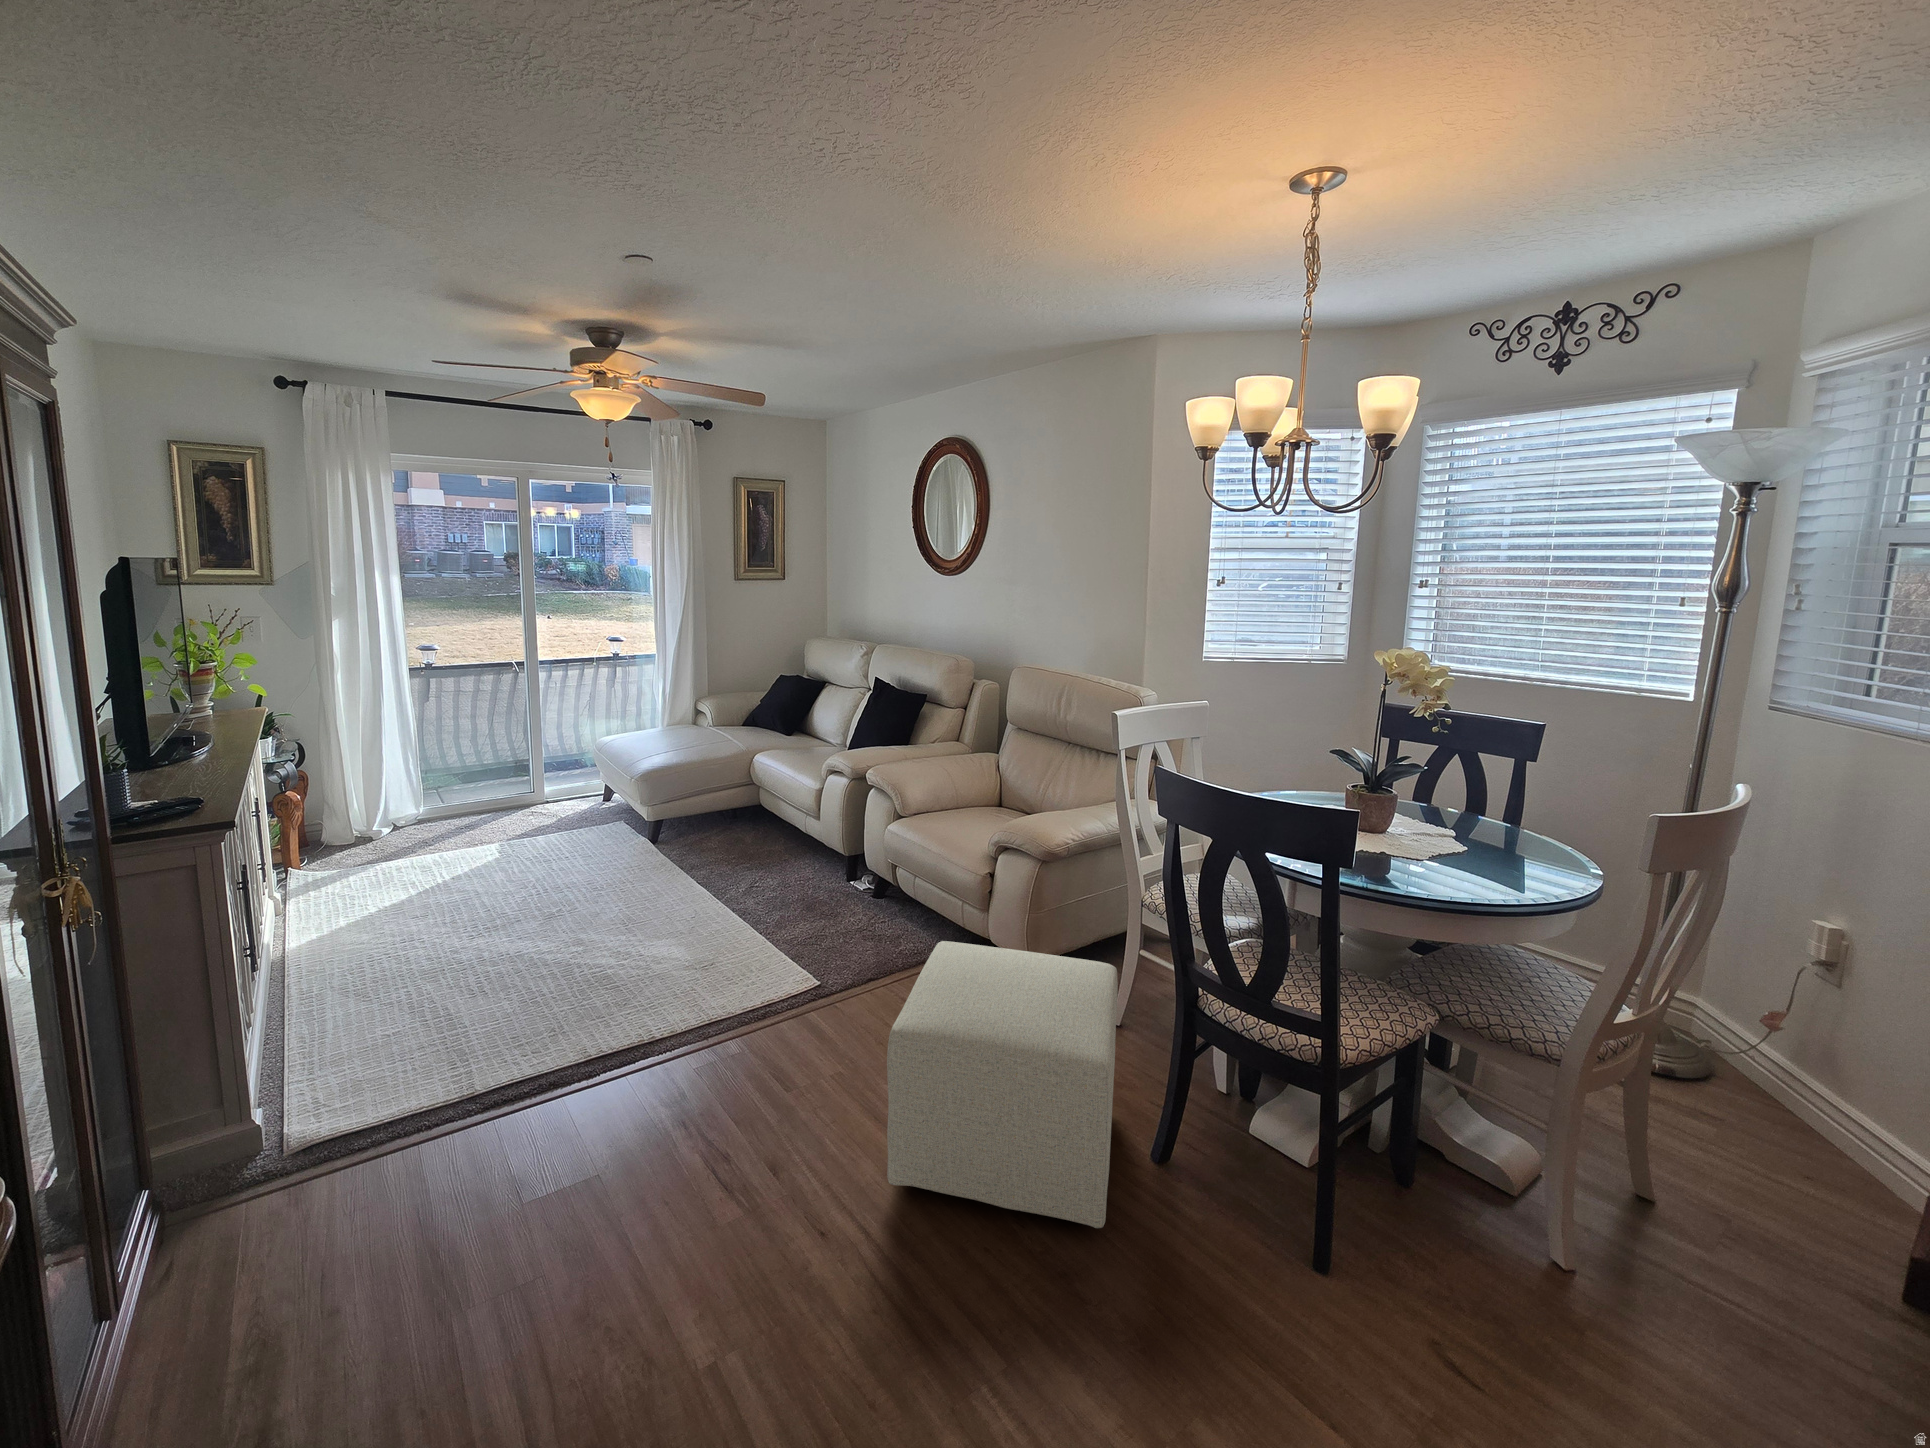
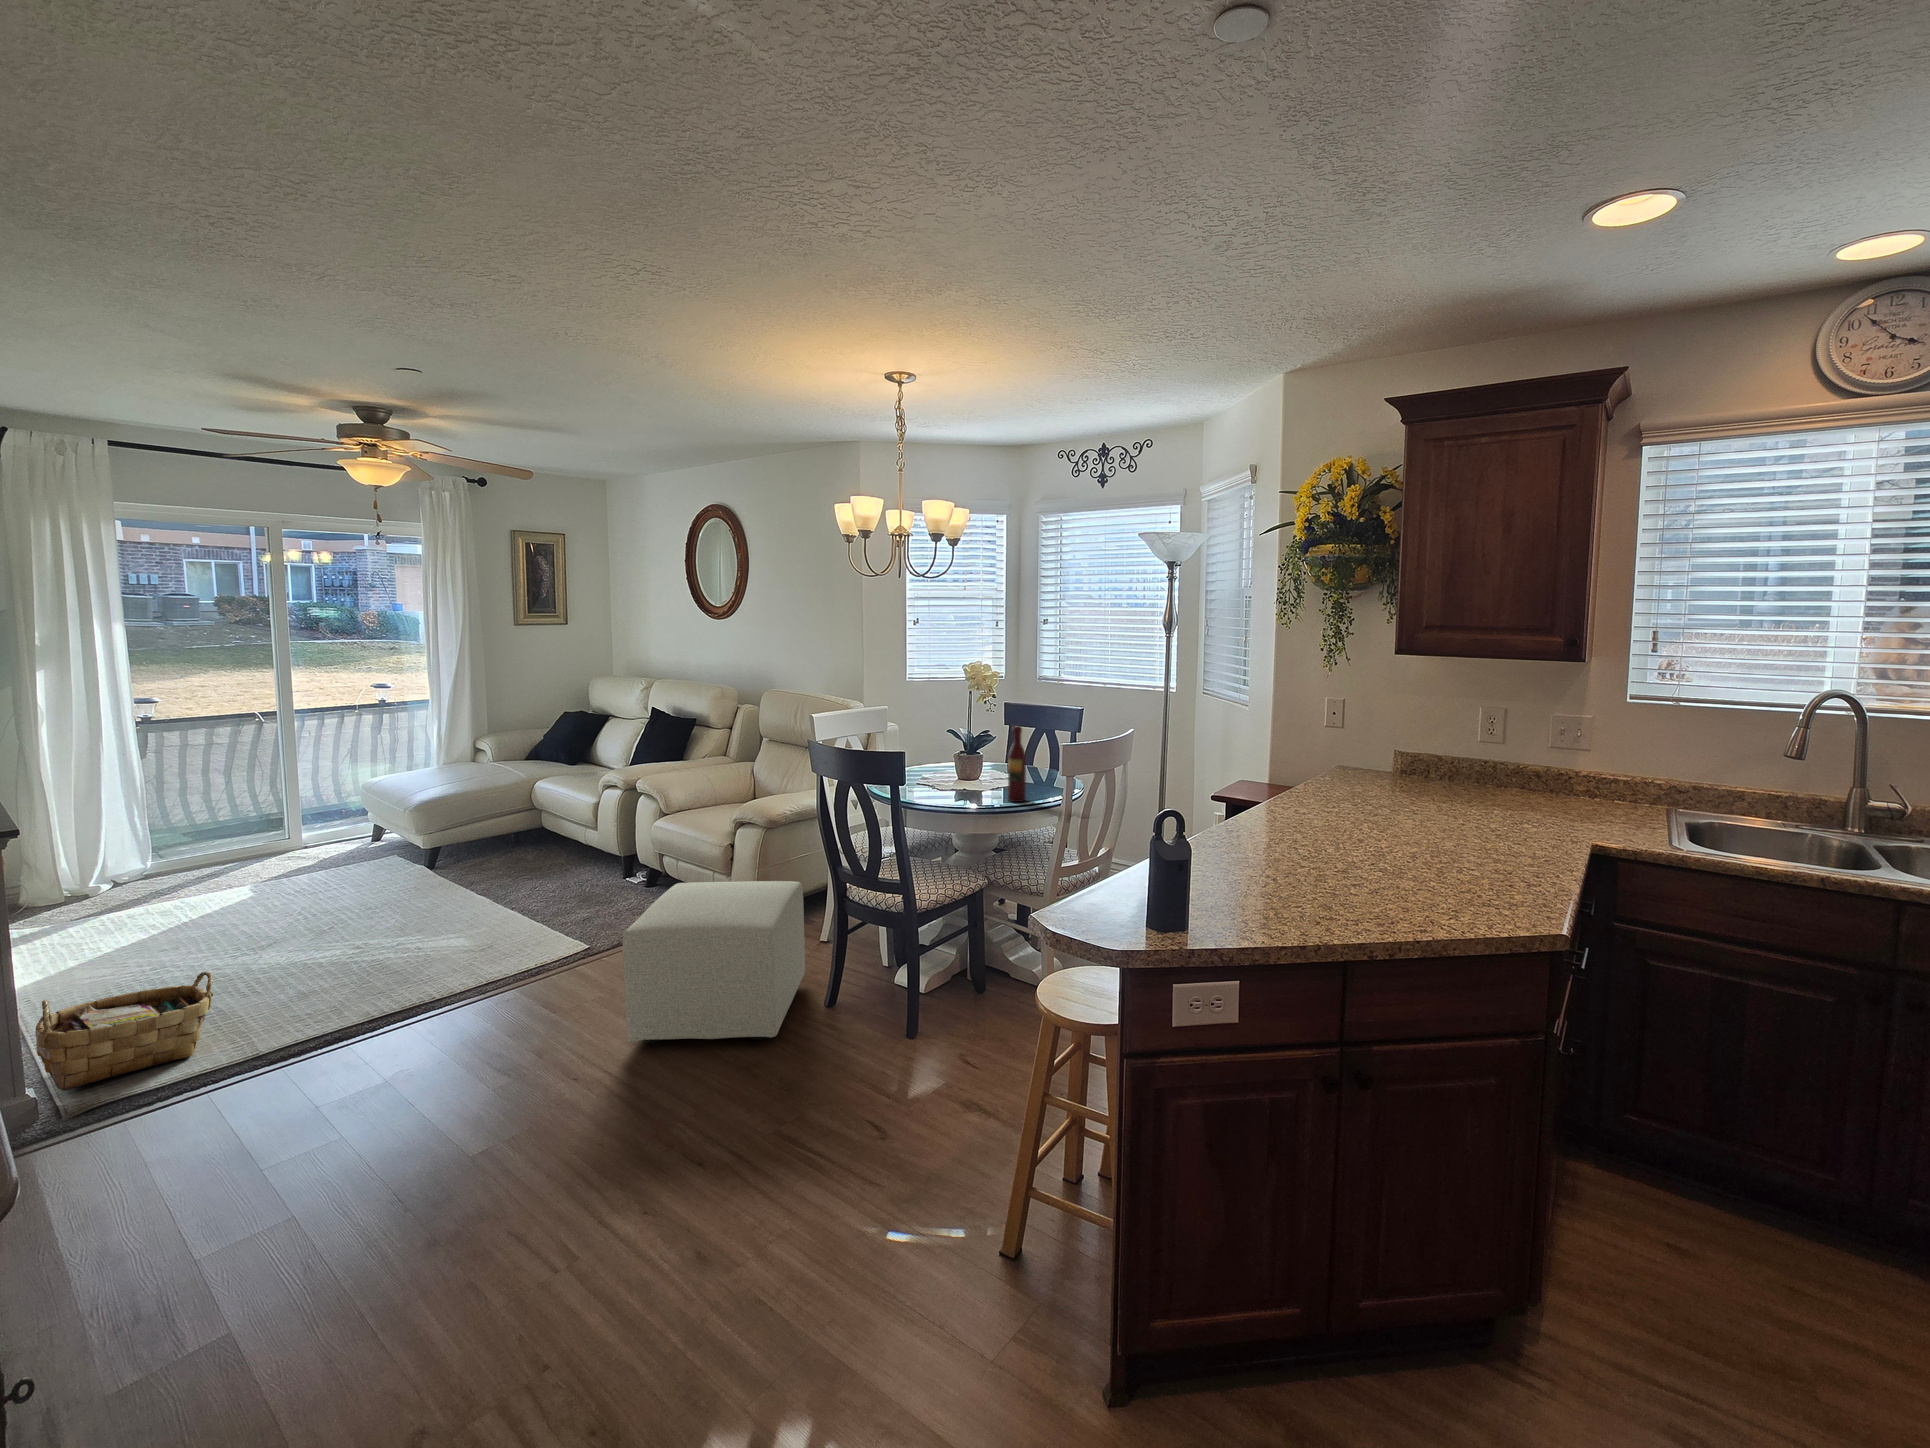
wine bottle: none [1483,764,1528,895] -> present [1008,726,1026,802]
woven basket: none [275,975,439,1107] -> present [35,972,213,1091]

